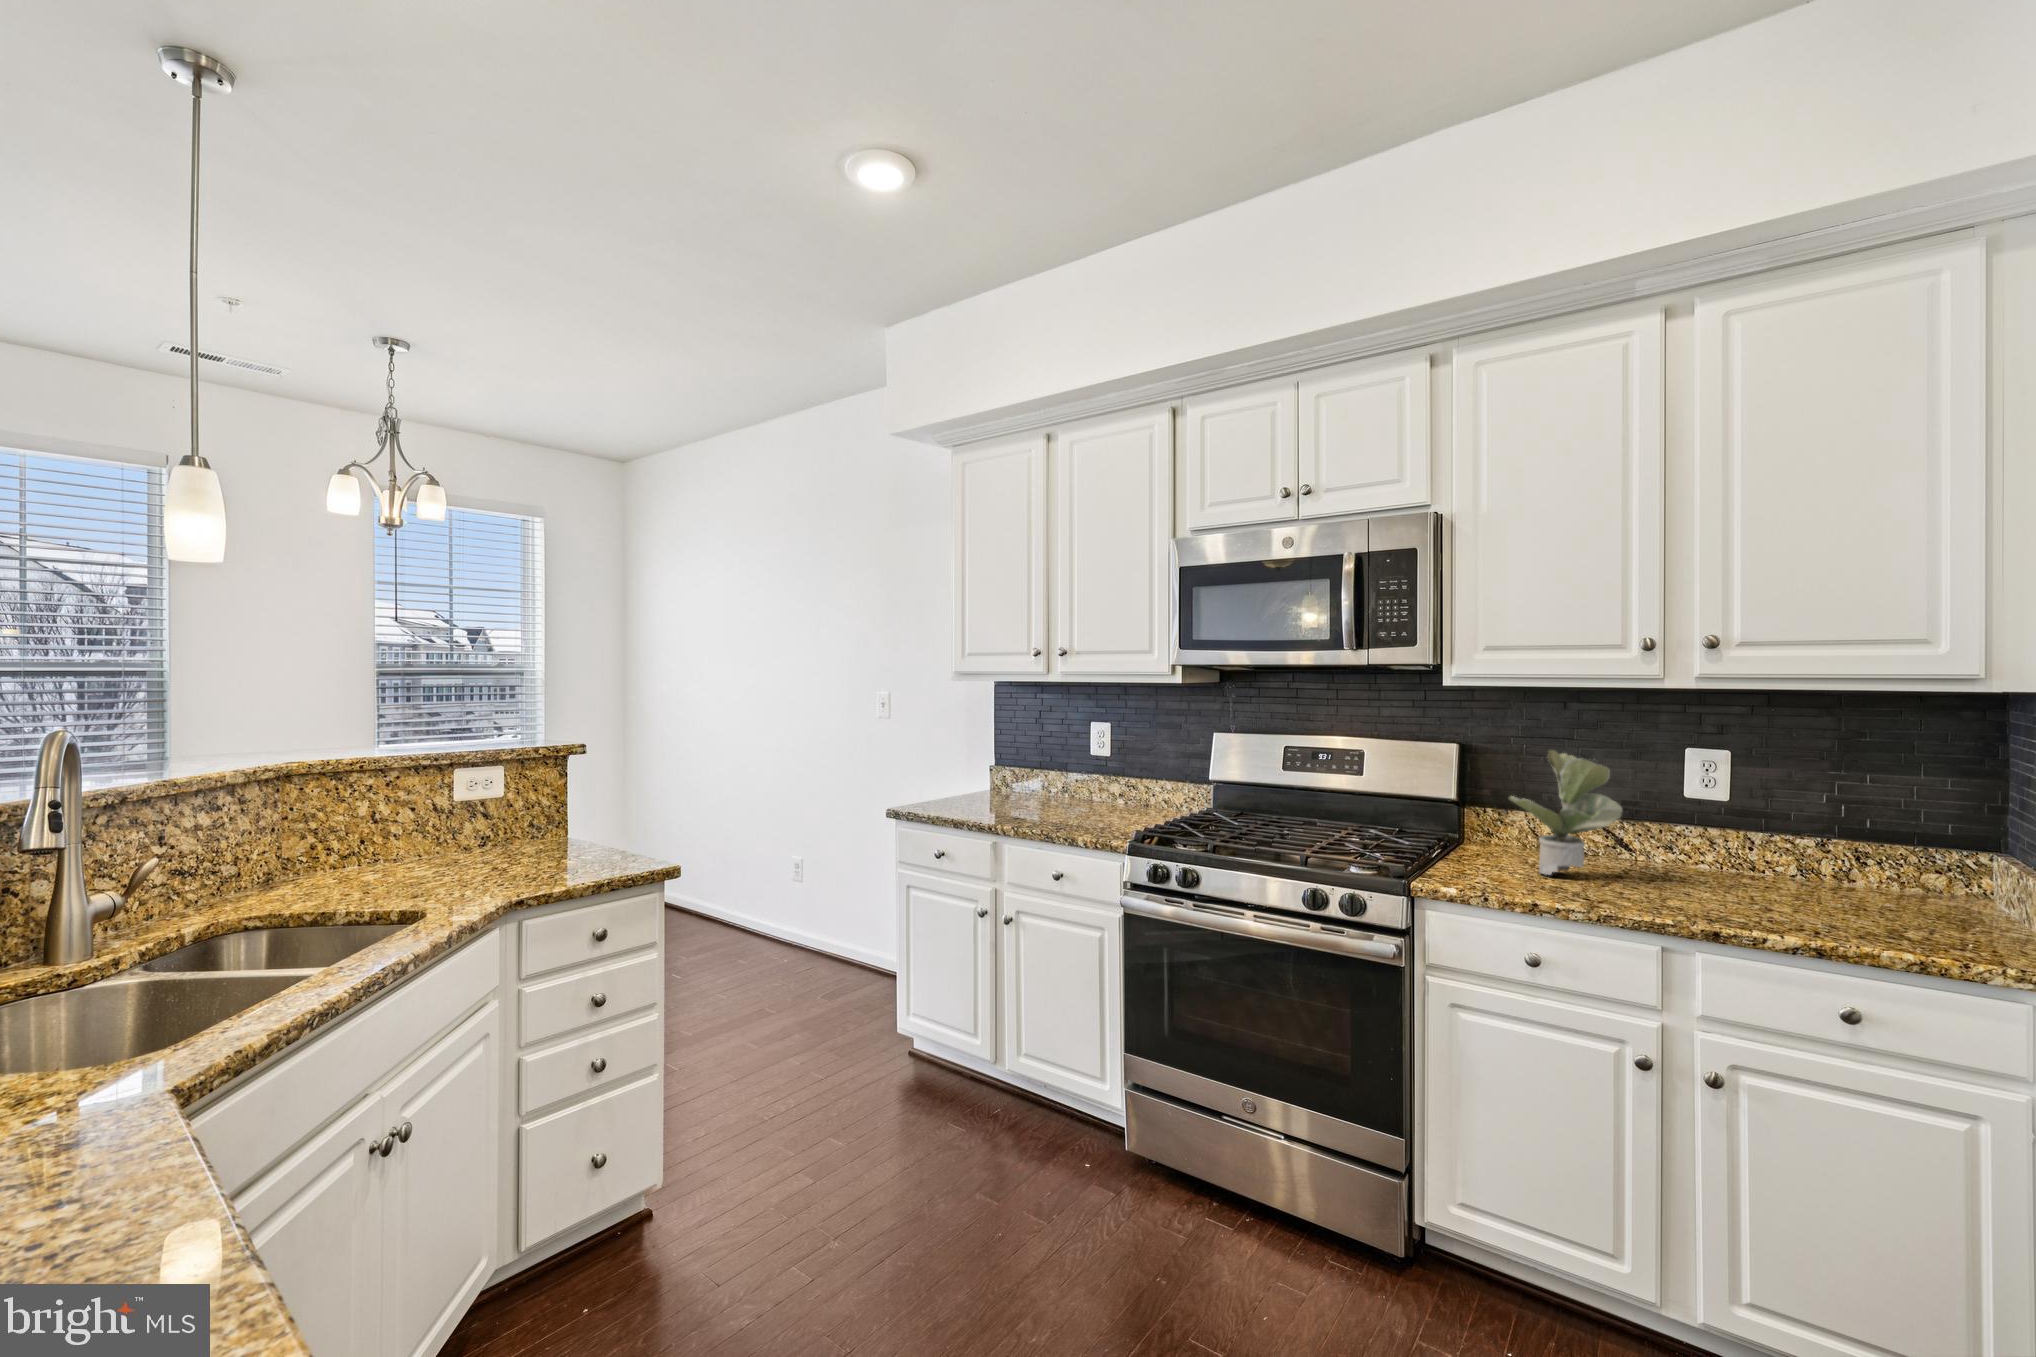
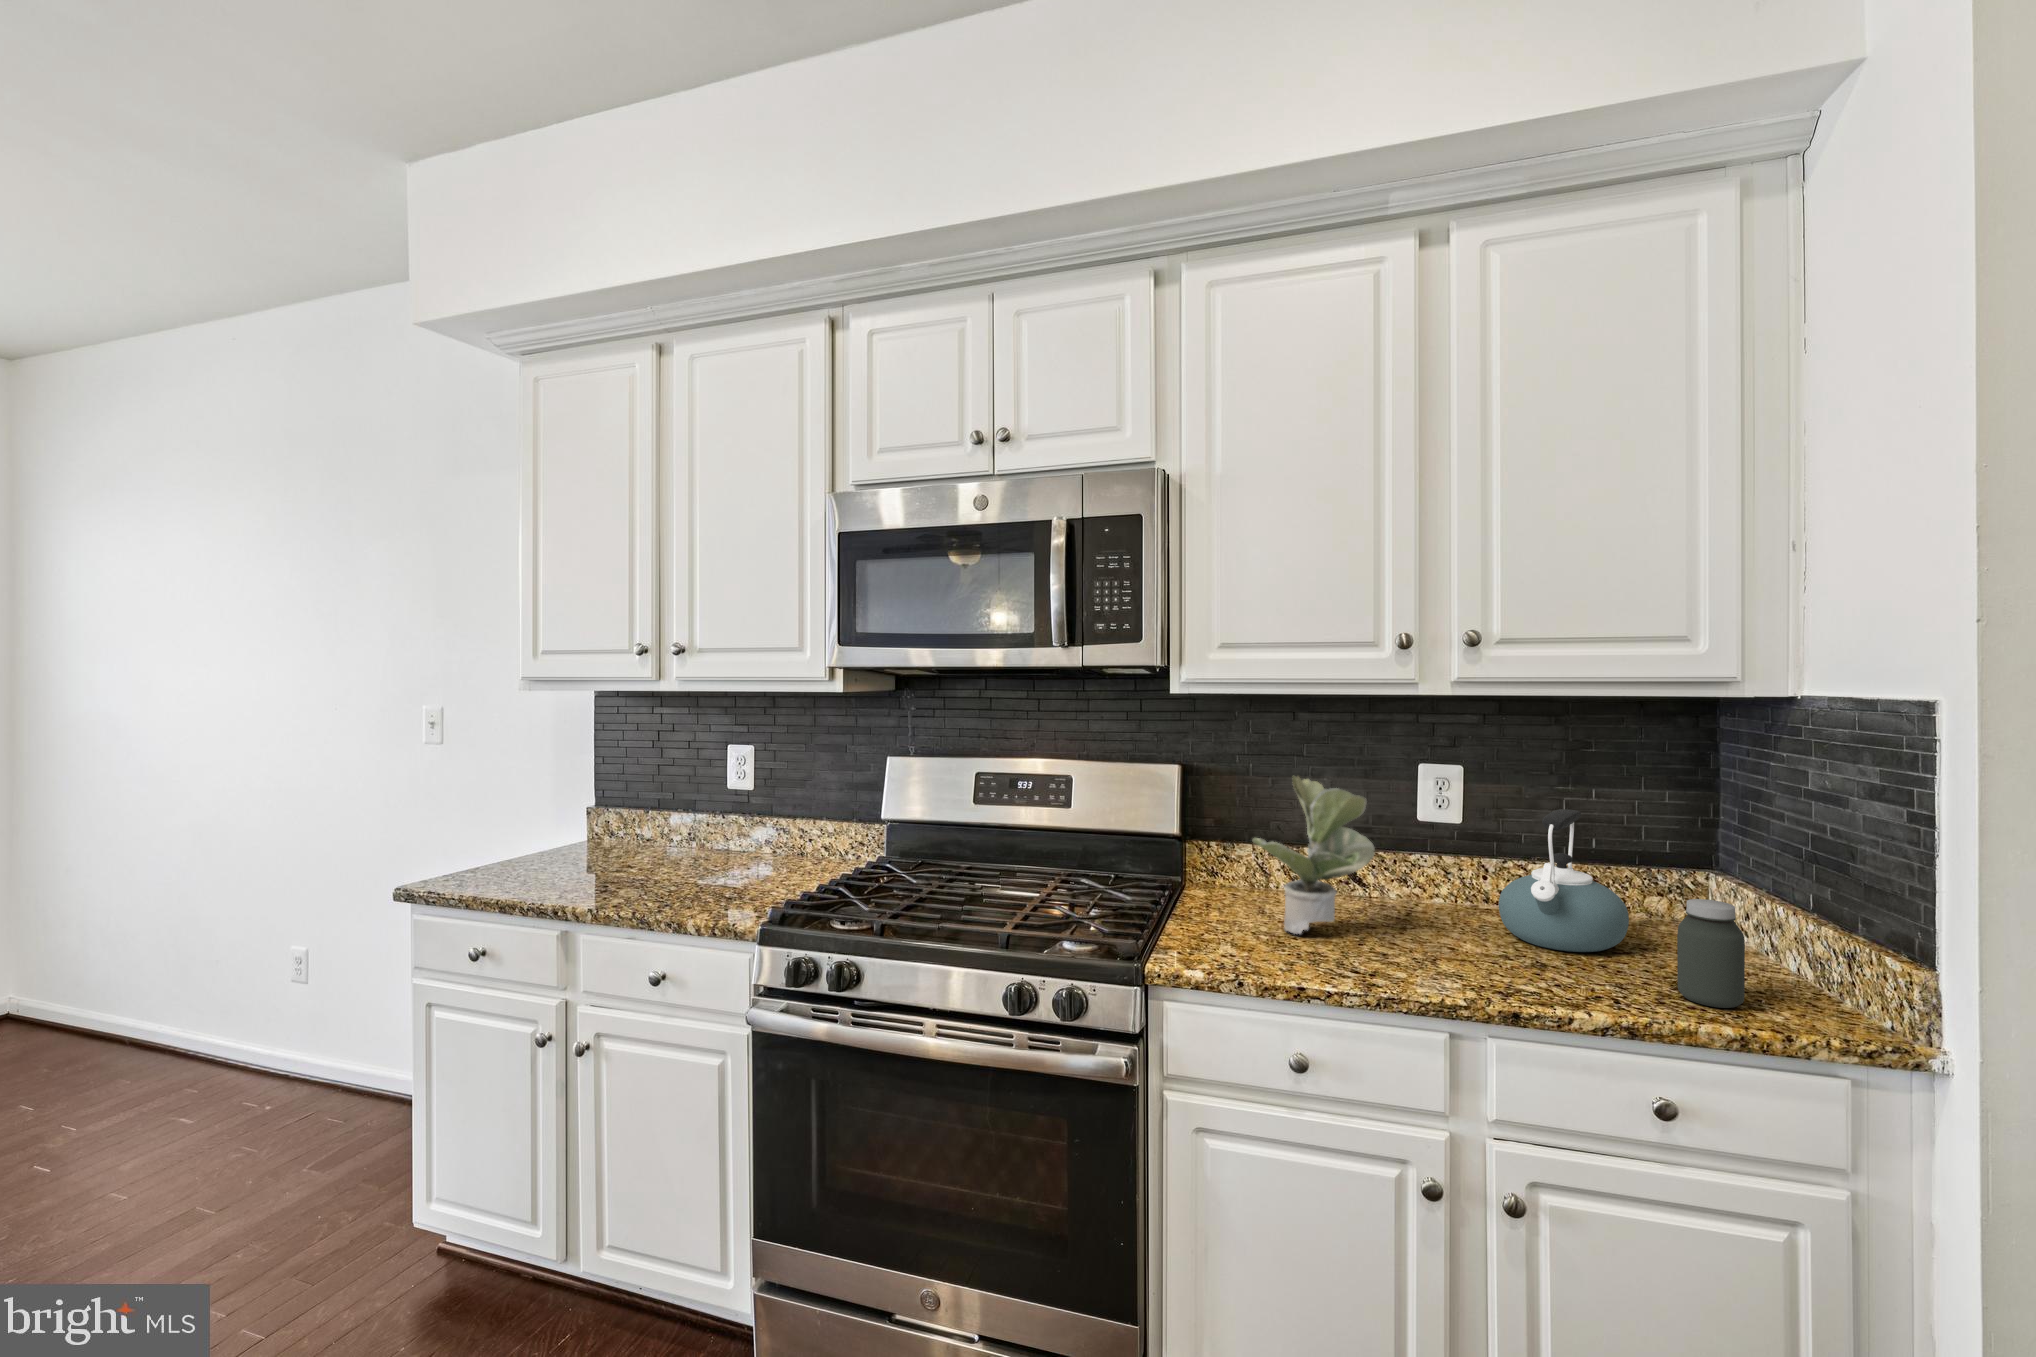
kettle: none [1745,787,1871,906] -> present [1499,809,1629,952]
jar: none [1881,855,1942,943] -> present [1677,899,1745,1008]

